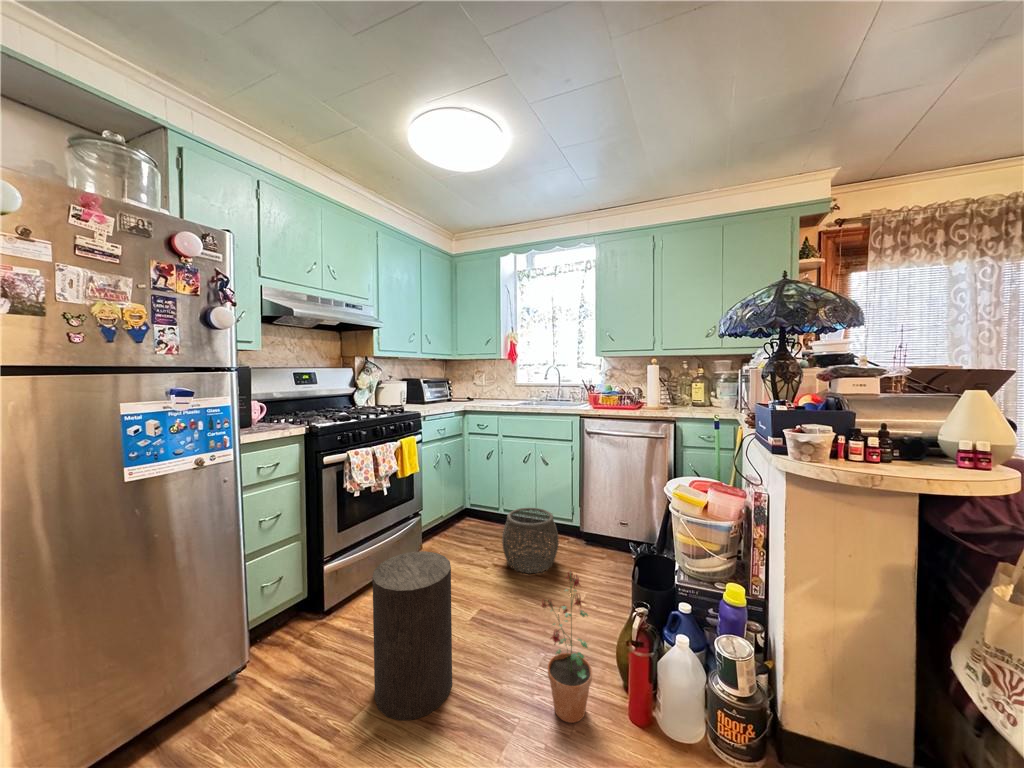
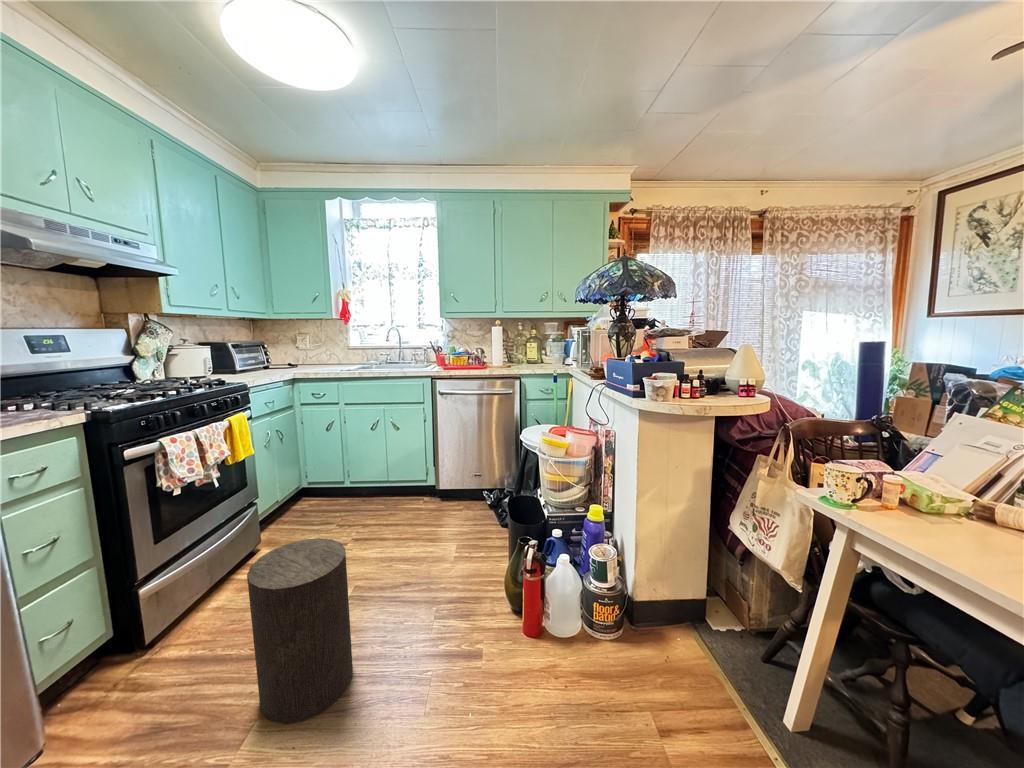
woven basket: present [502,508,559,574] -> none [364,475,425,541]
potted plant: present [542,571,592,723] -> none [440,522,495,653]

